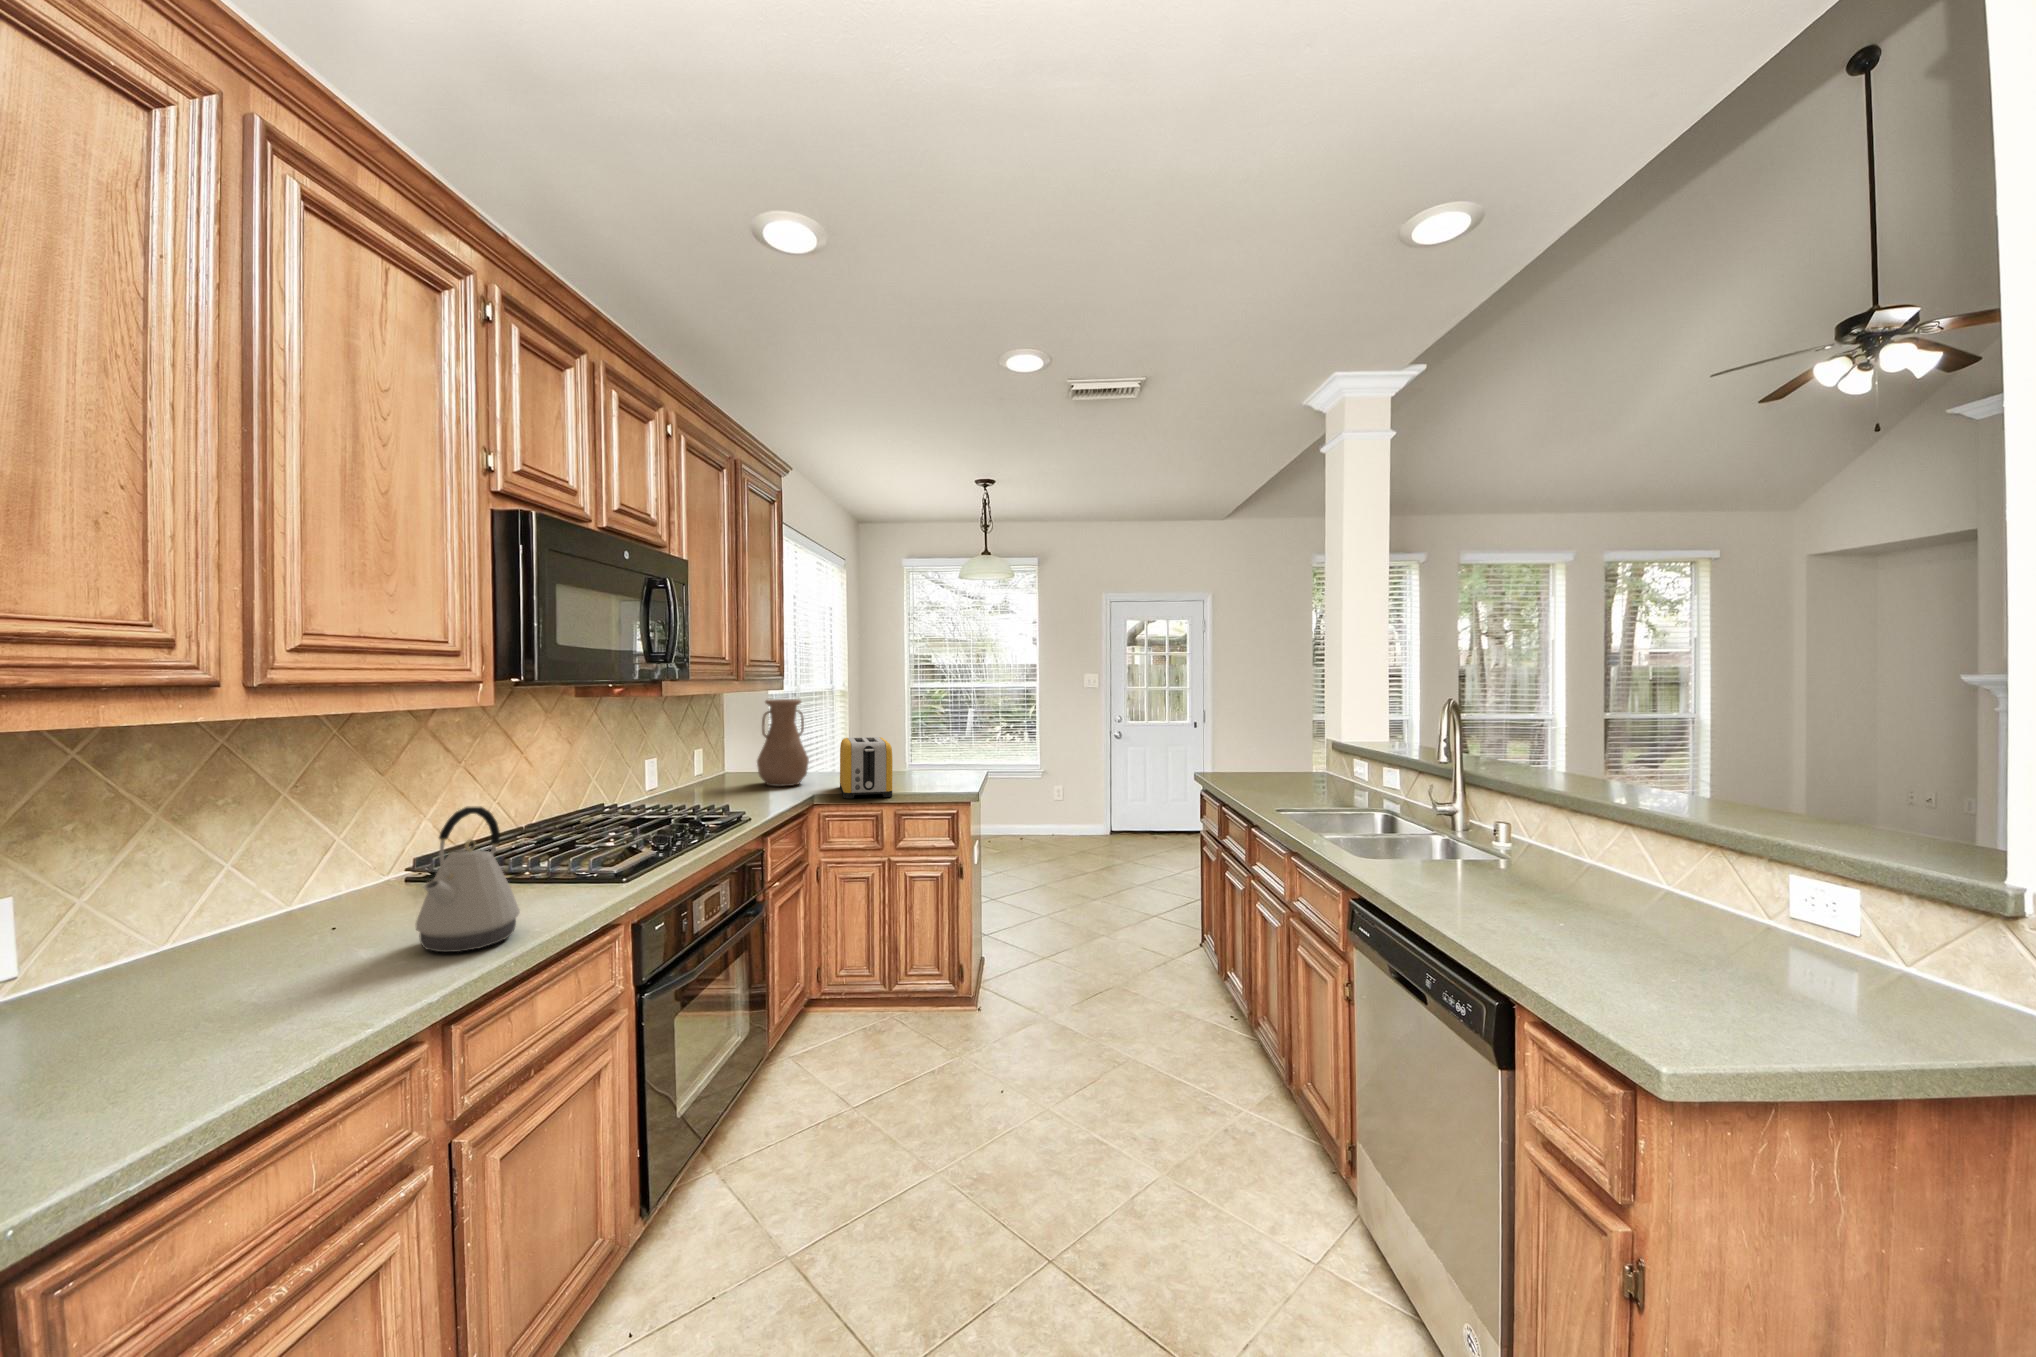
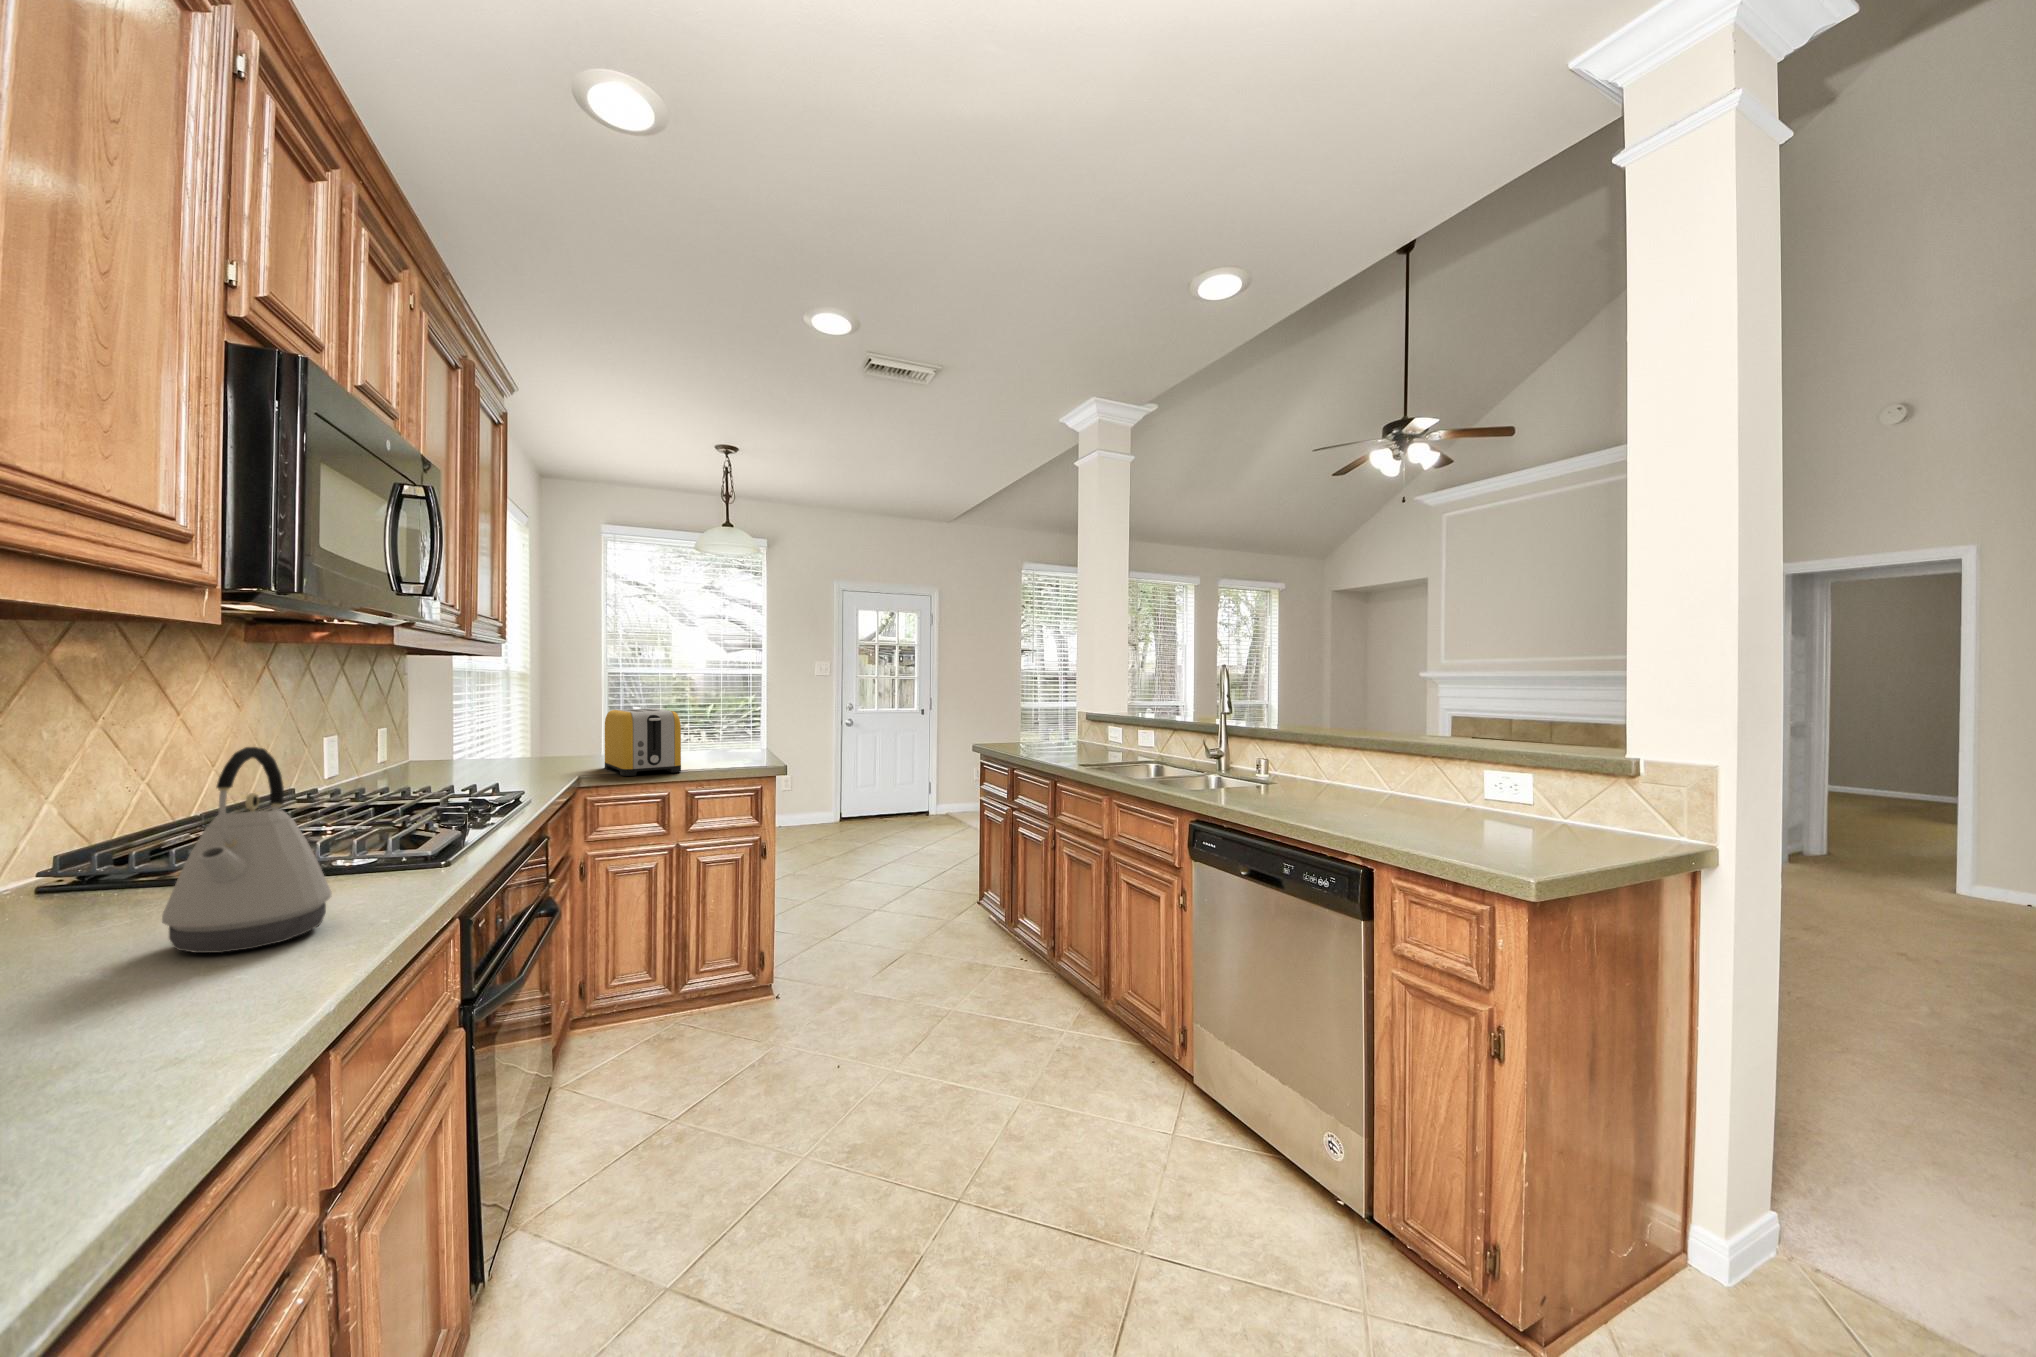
vase: present [757,699,809,786] -> none [489,667,560,771]

